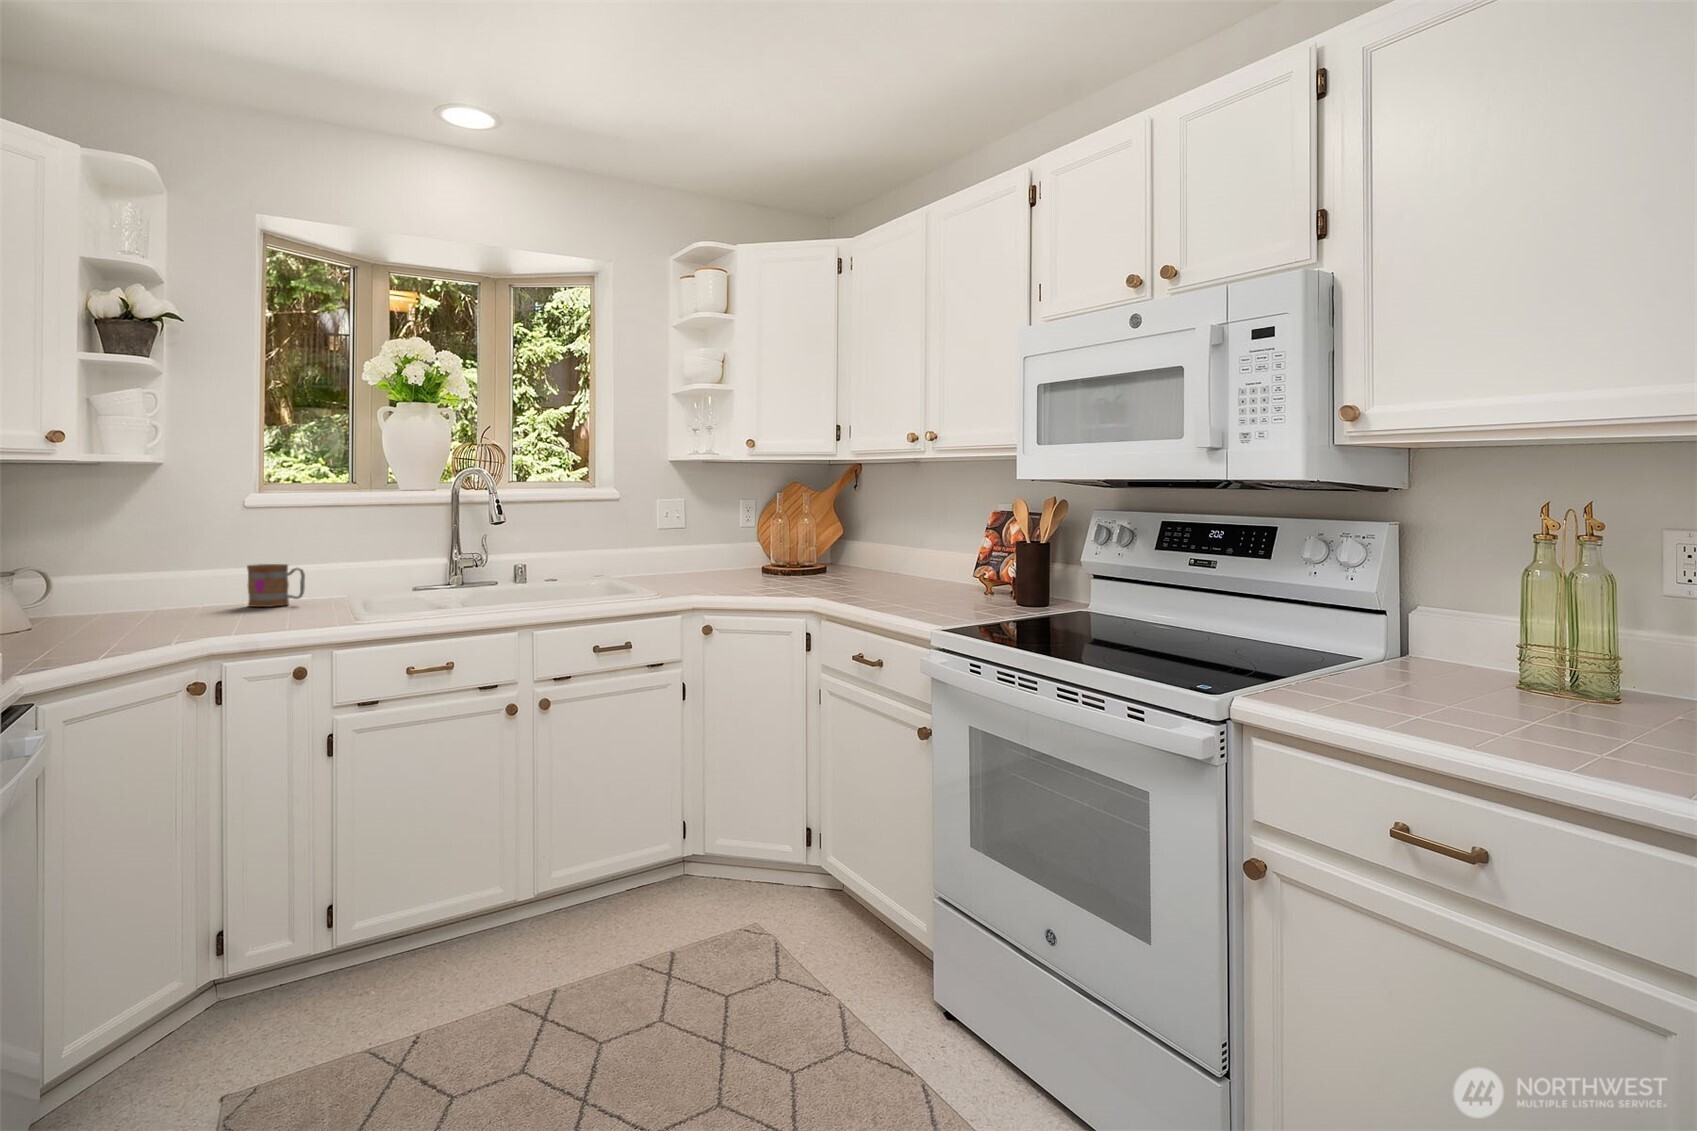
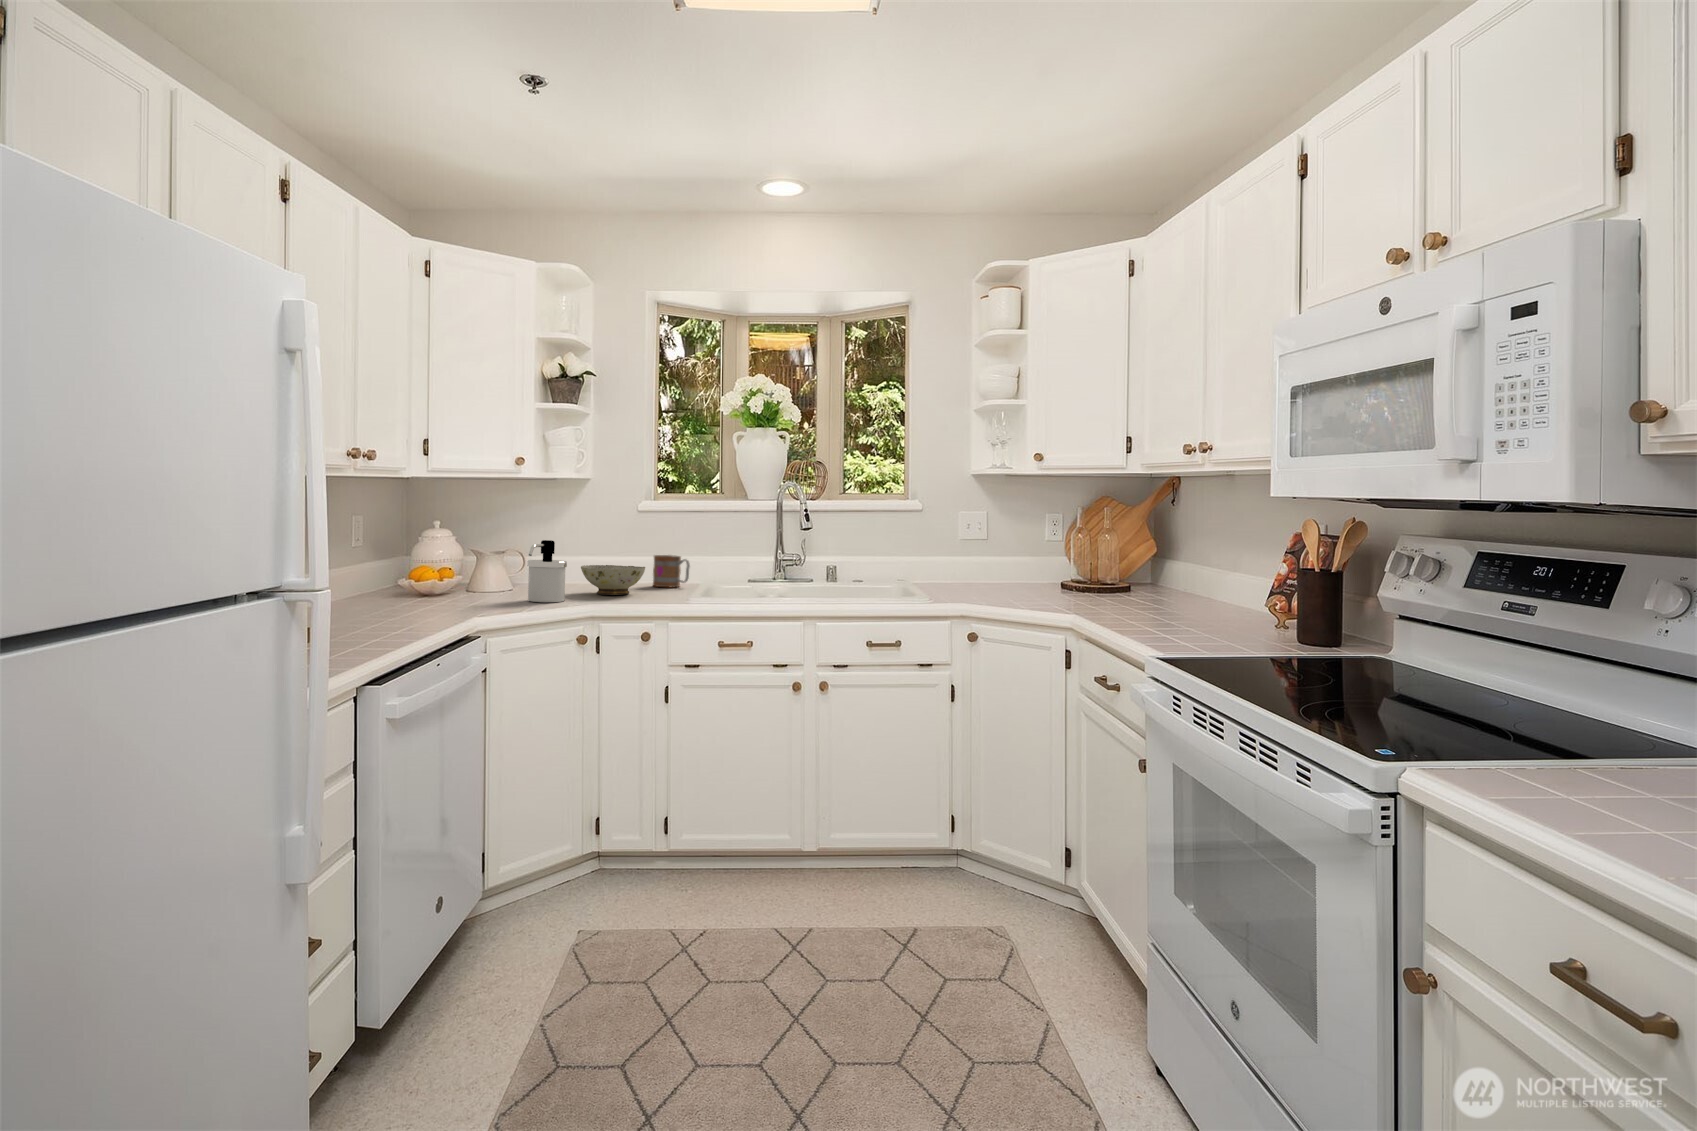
soap dispenser: none [63,553,133,644] -> present [527,540,567,602]
ceramic bowl: none [144,581,250,624] -> present [581,565,645,595]

